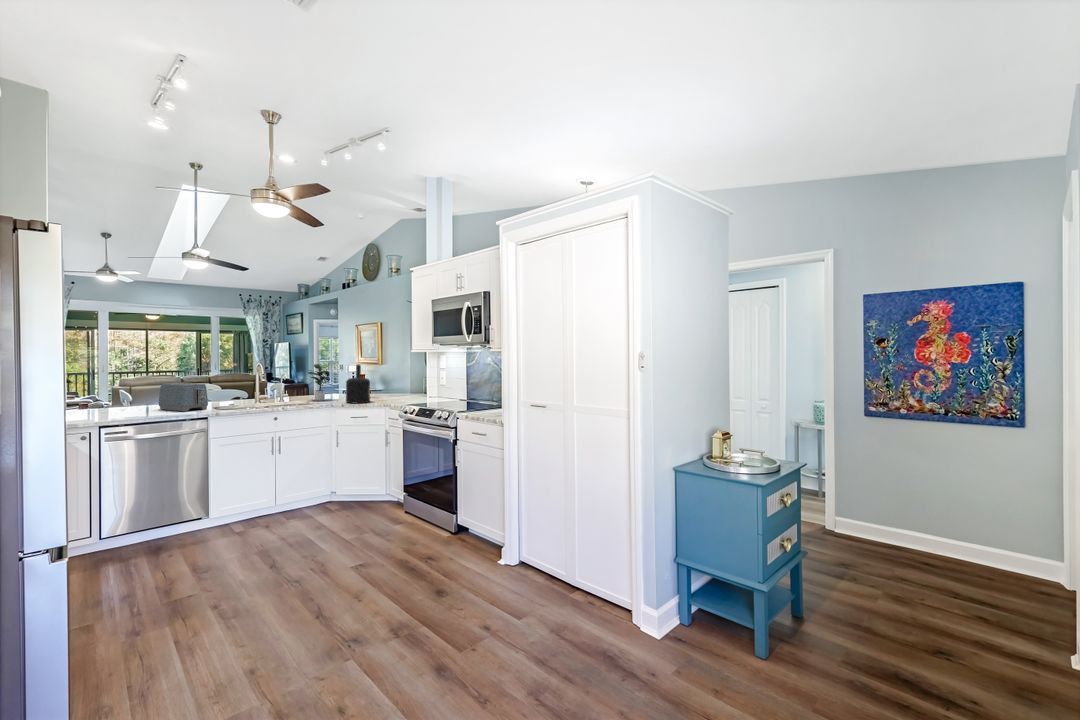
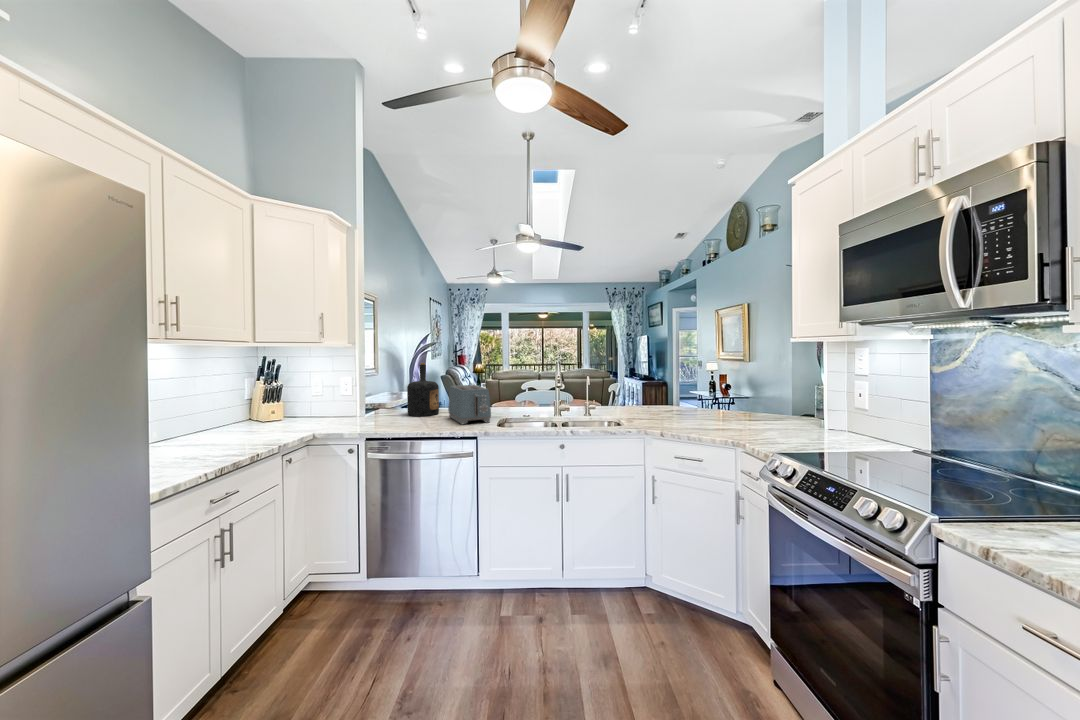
potted plant: present [308,364,330,401] -> none [614,363,668,420]
bottle: present [346,364,370,403] -> present [407,363,439,416]

